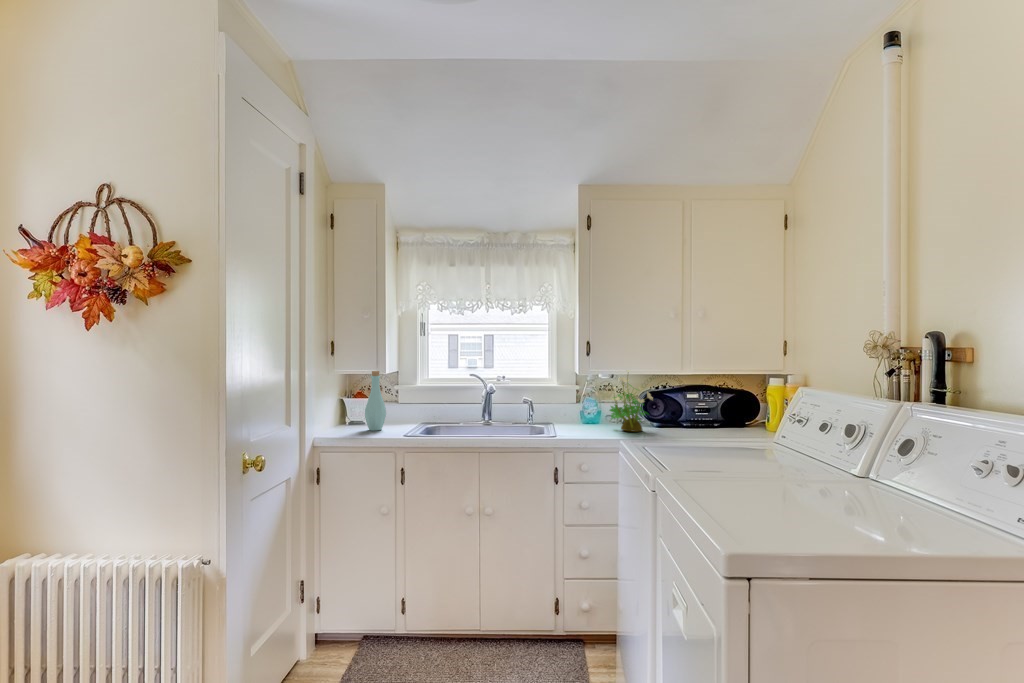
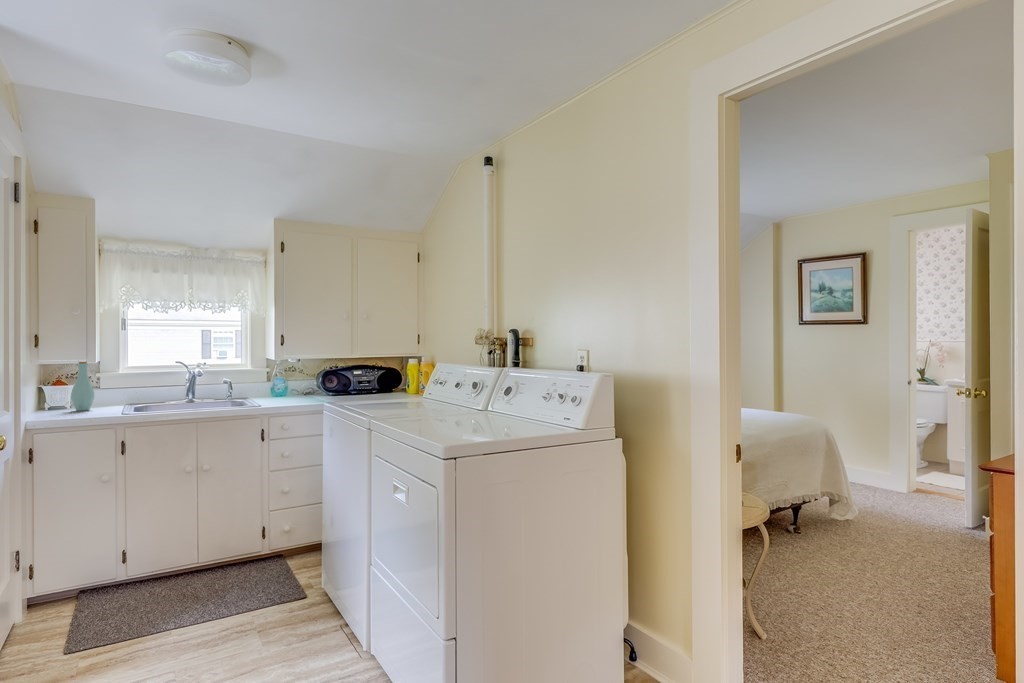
potted plant: present [610,370,653,432] -> none [296,355,329,398]

